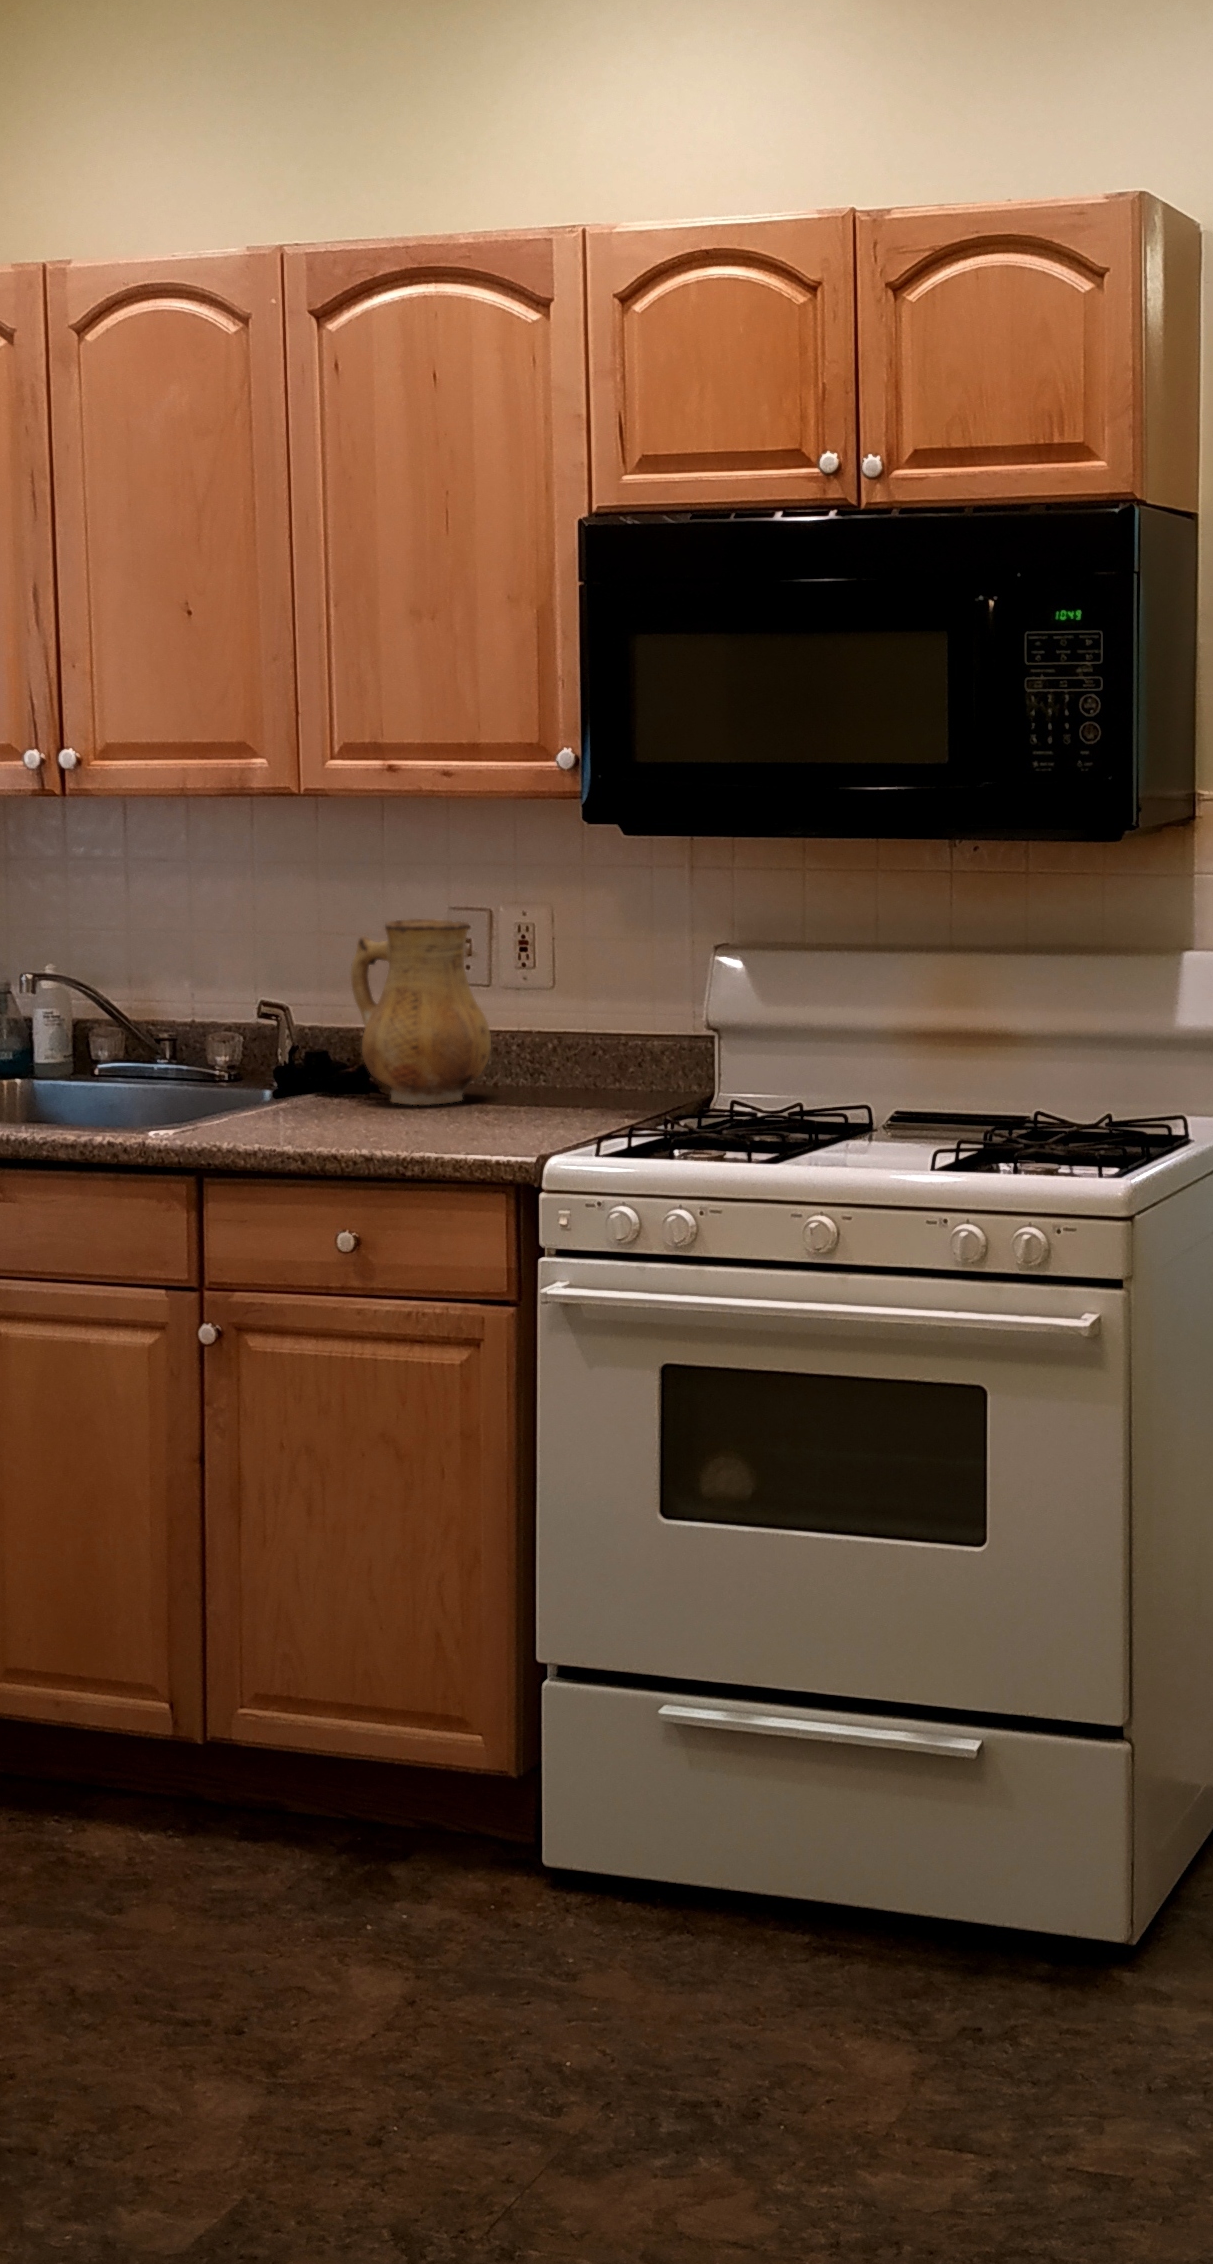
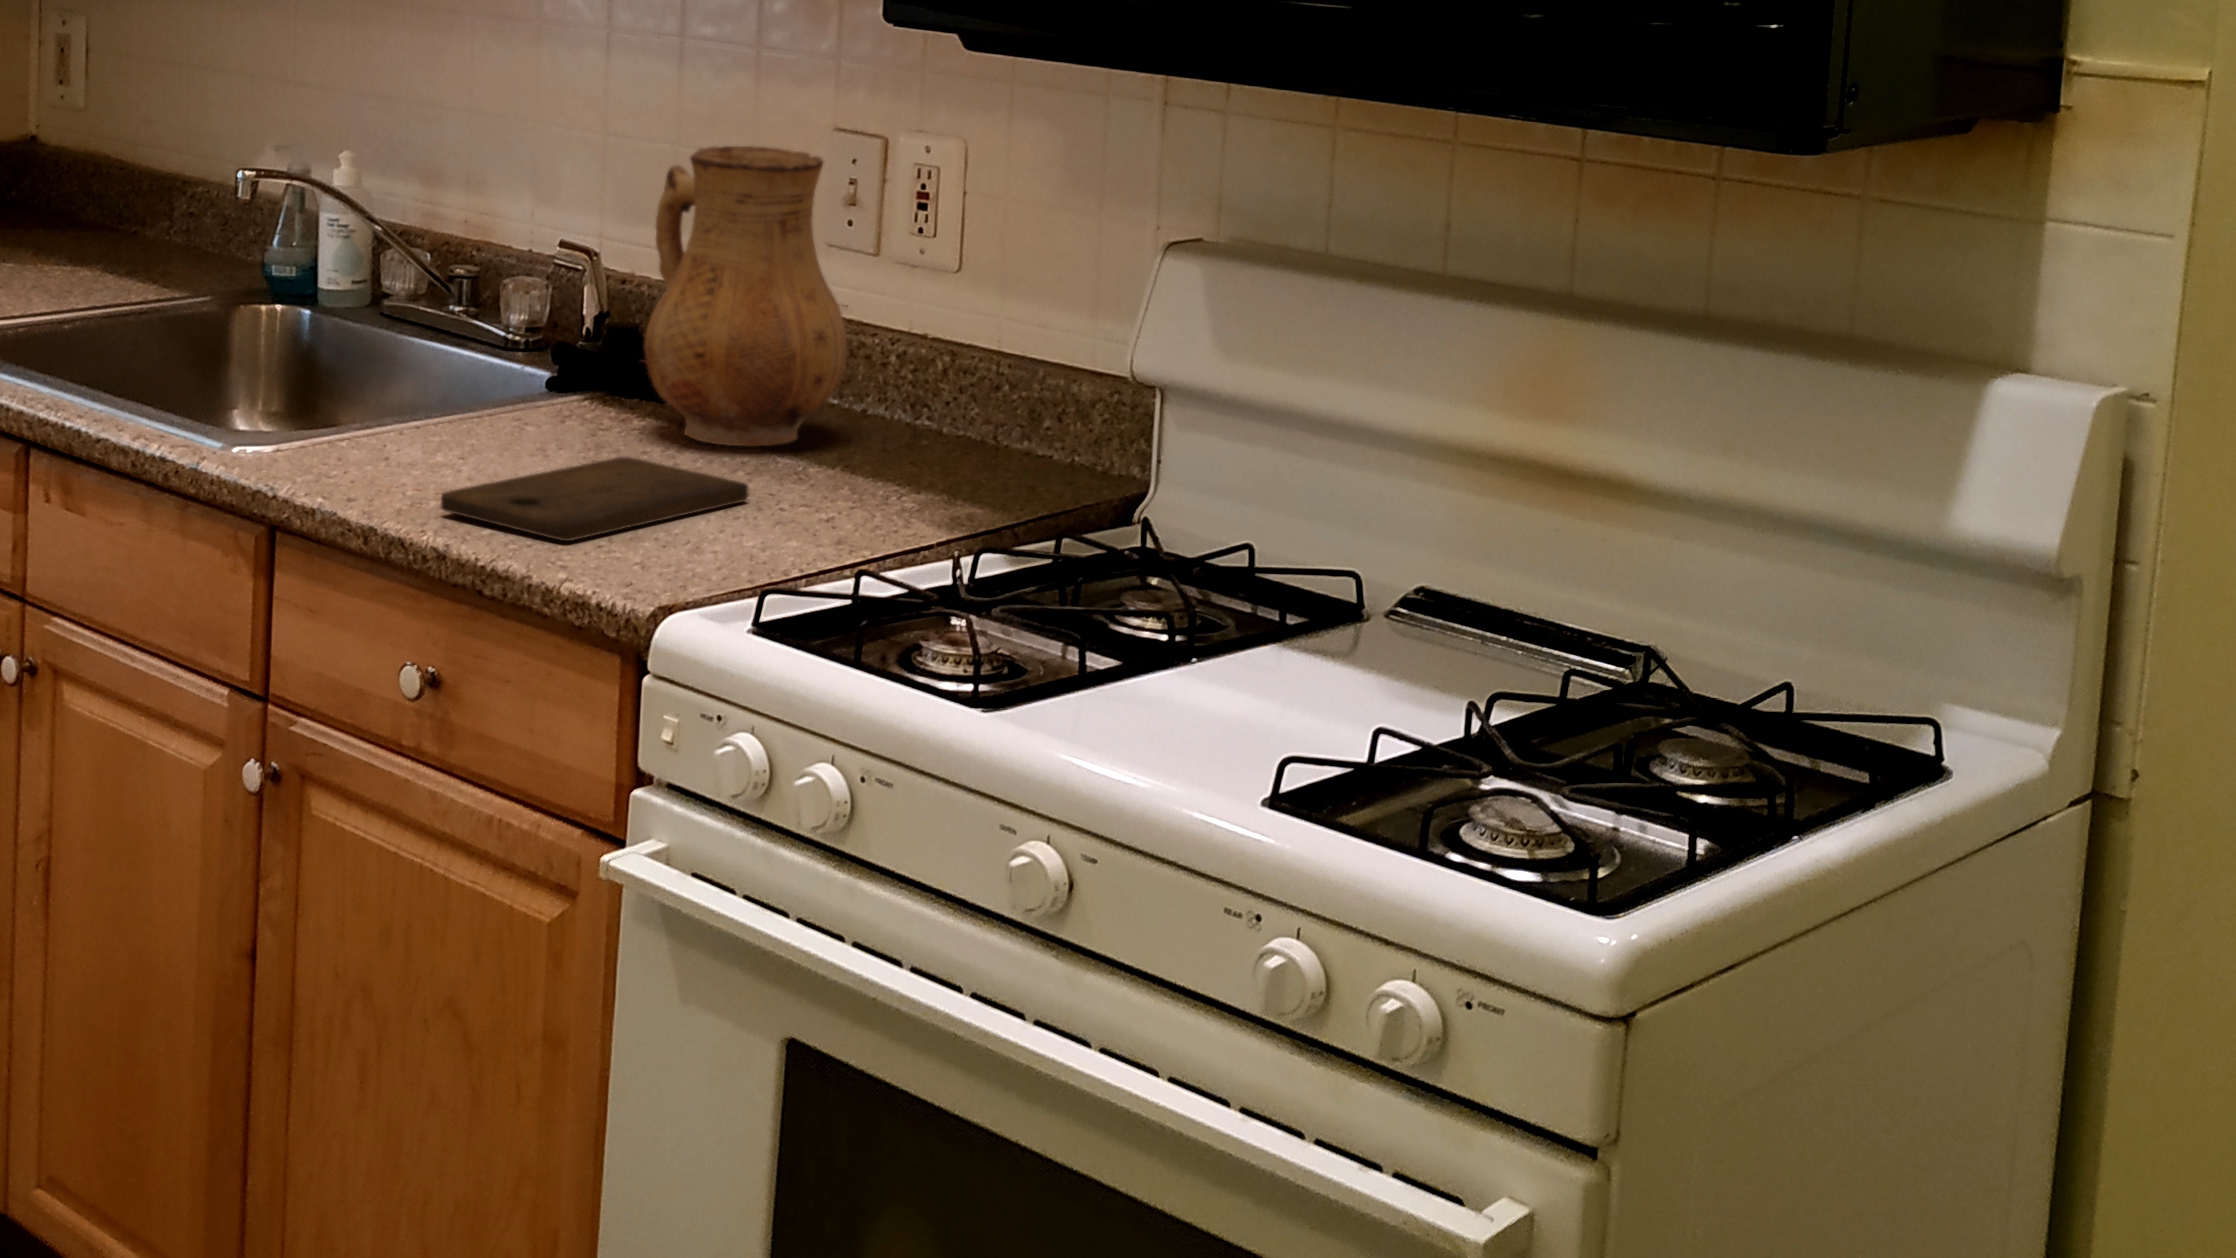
cutting board: none [327,1108,489,1142] -> present [441,457,748,541]

